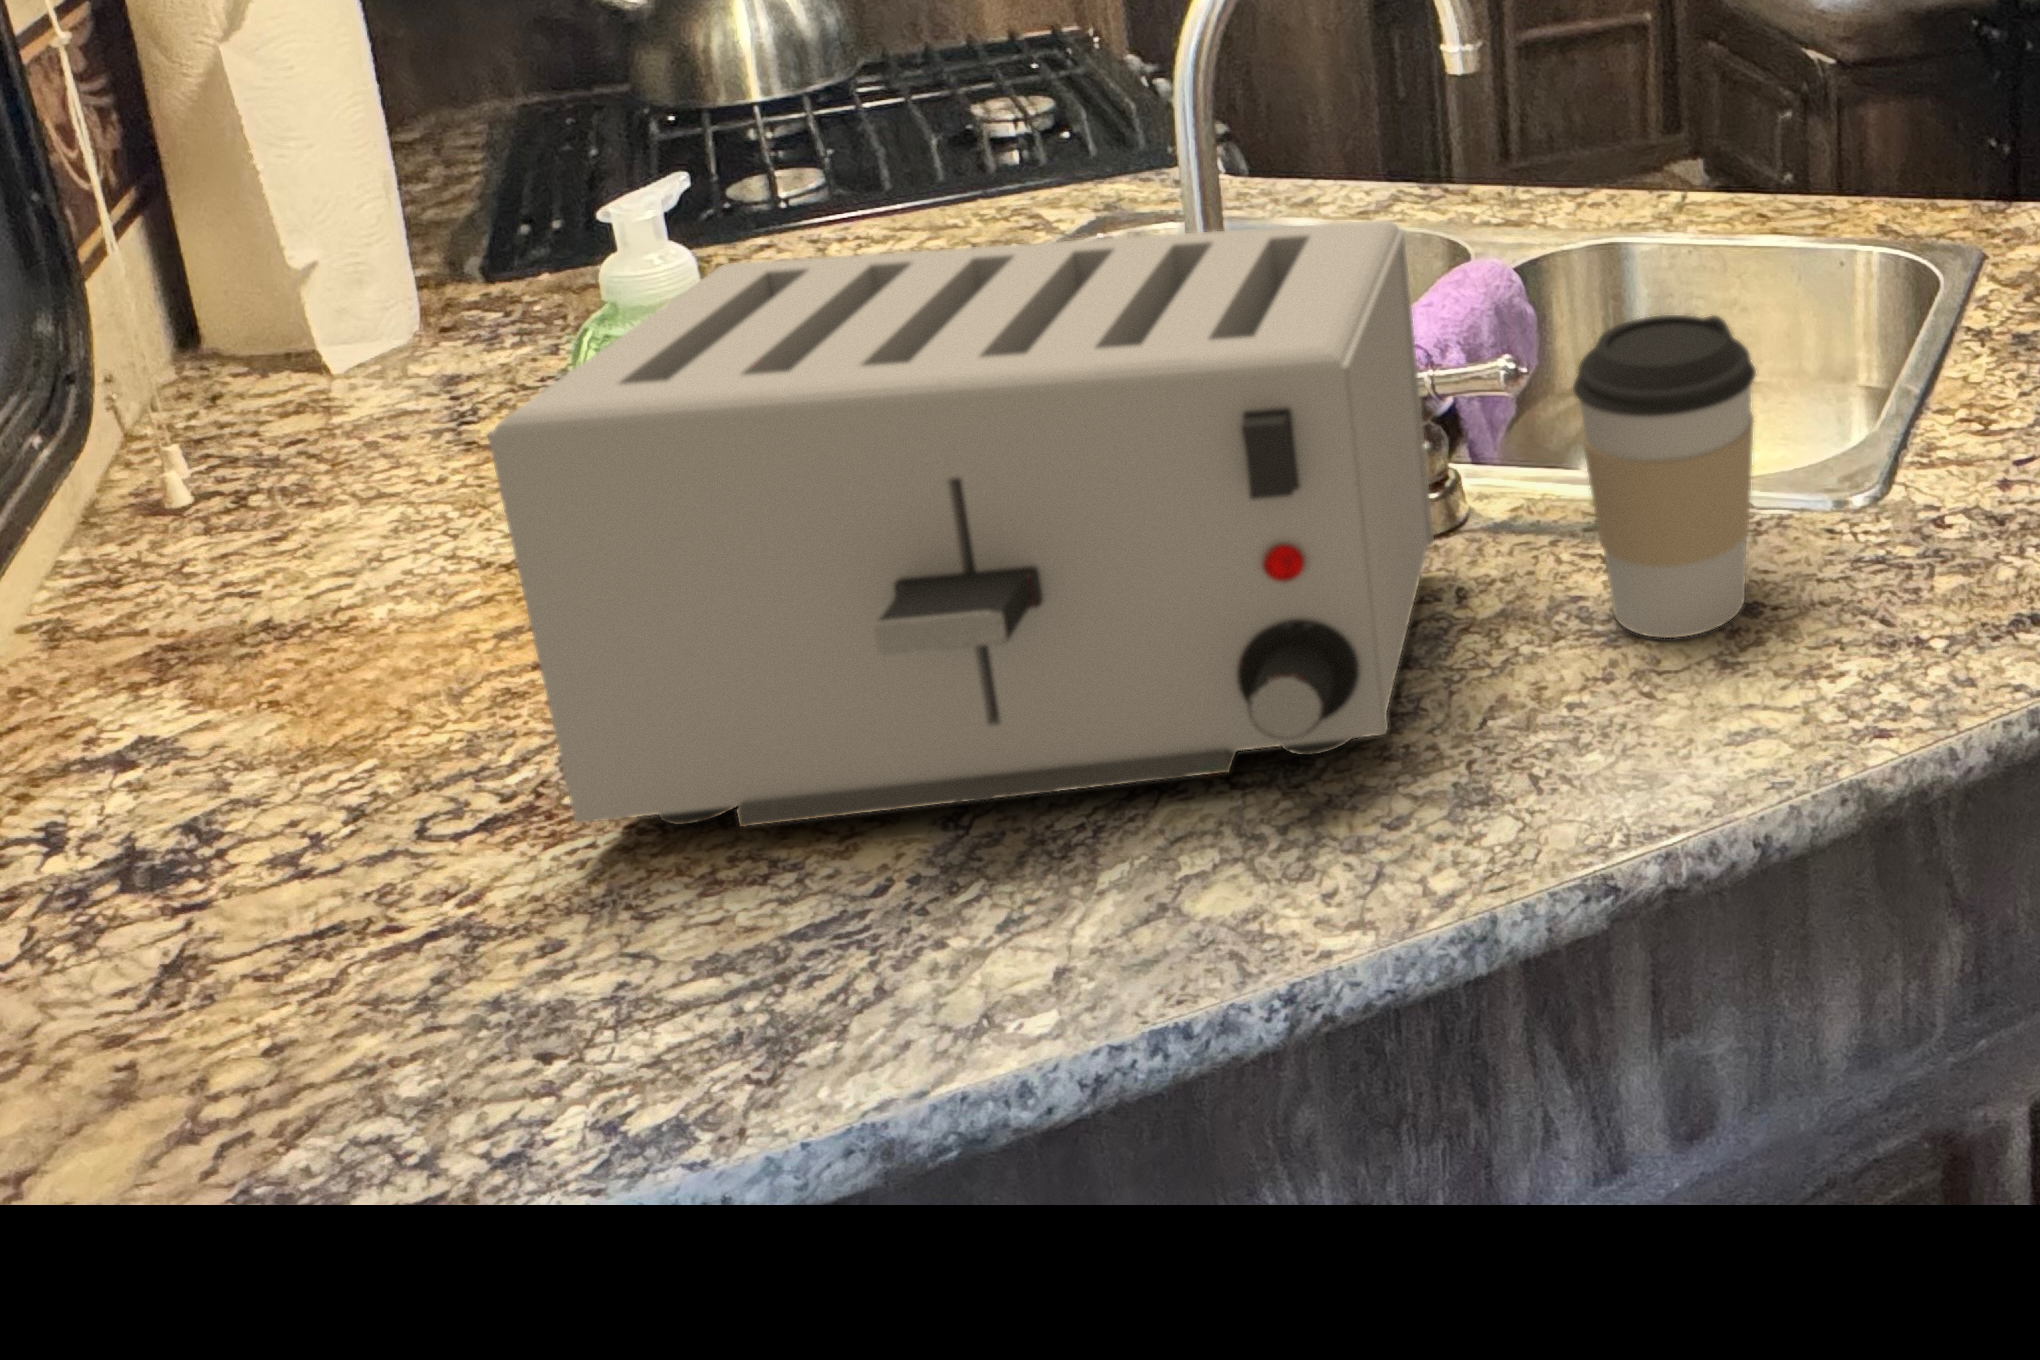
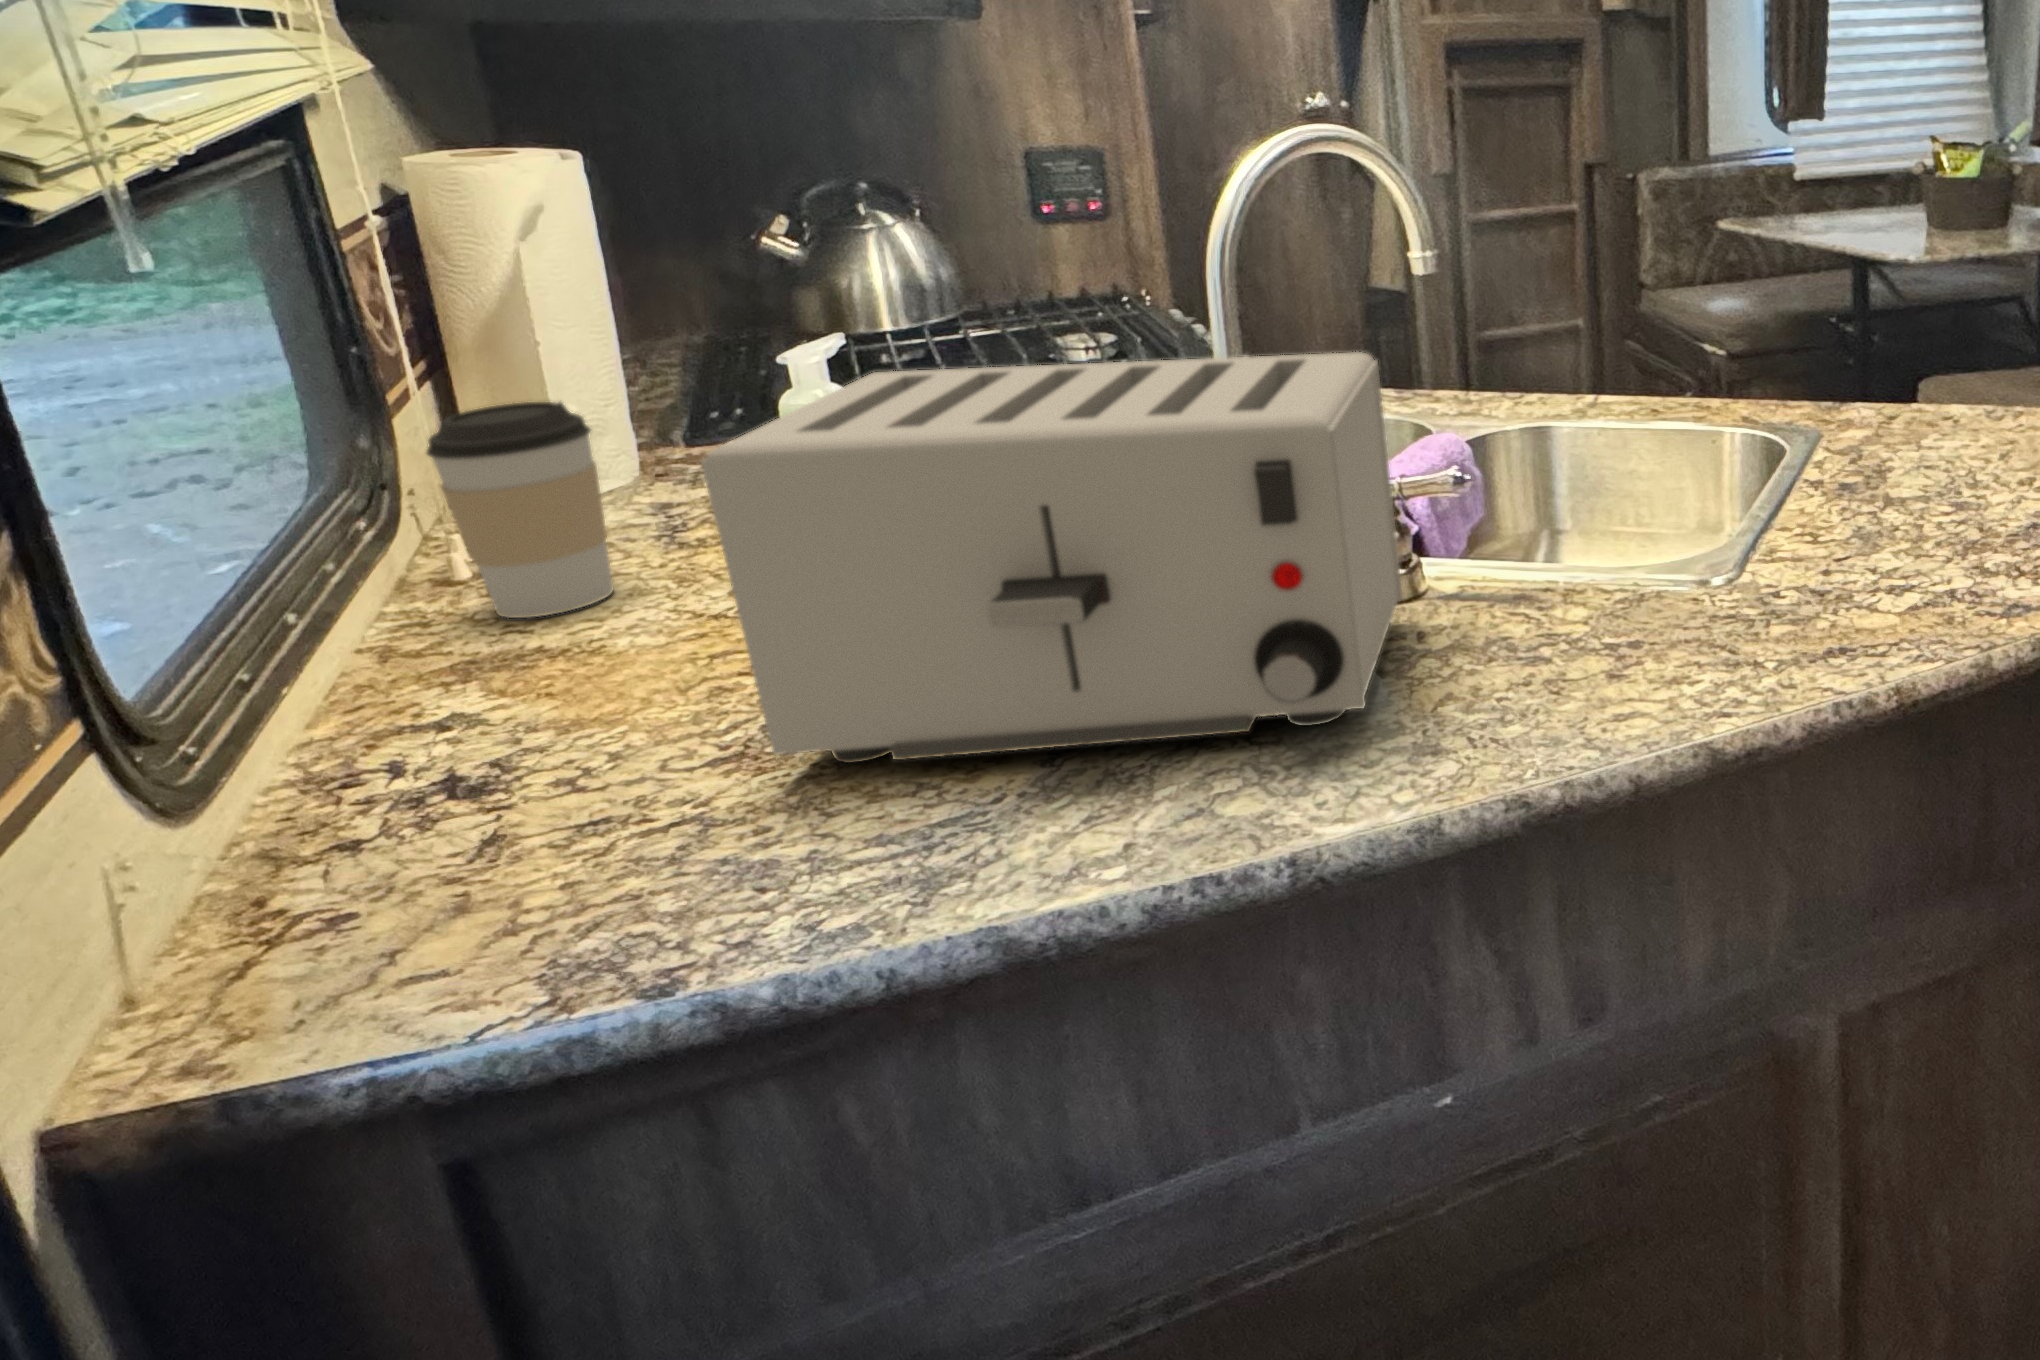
coffee cup: present [1573,315,1756,638] -> present [427,402,614,618]

